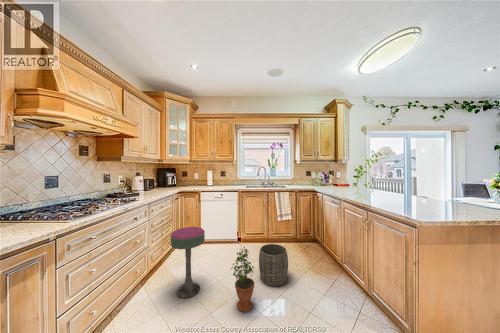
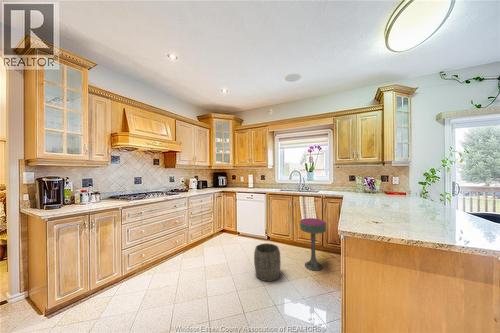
bar stool: present [171,227,205,298] -> present [300,218,326,270]
potted plant: present [231,247,254,312] -> none [216,237,236,288]

